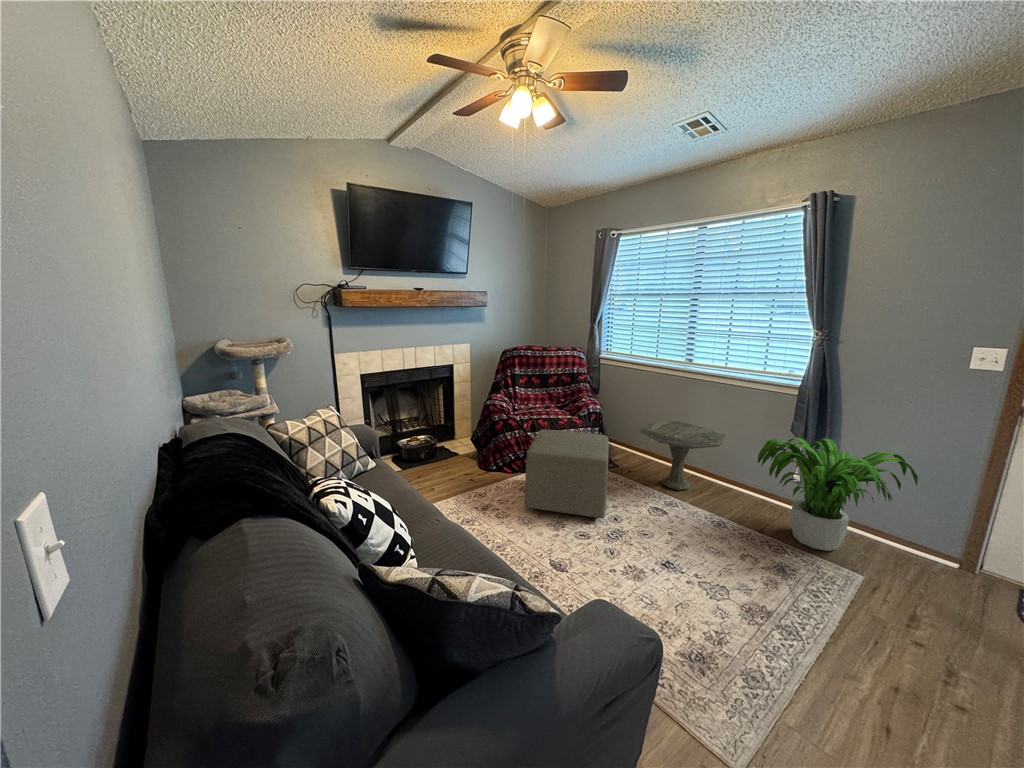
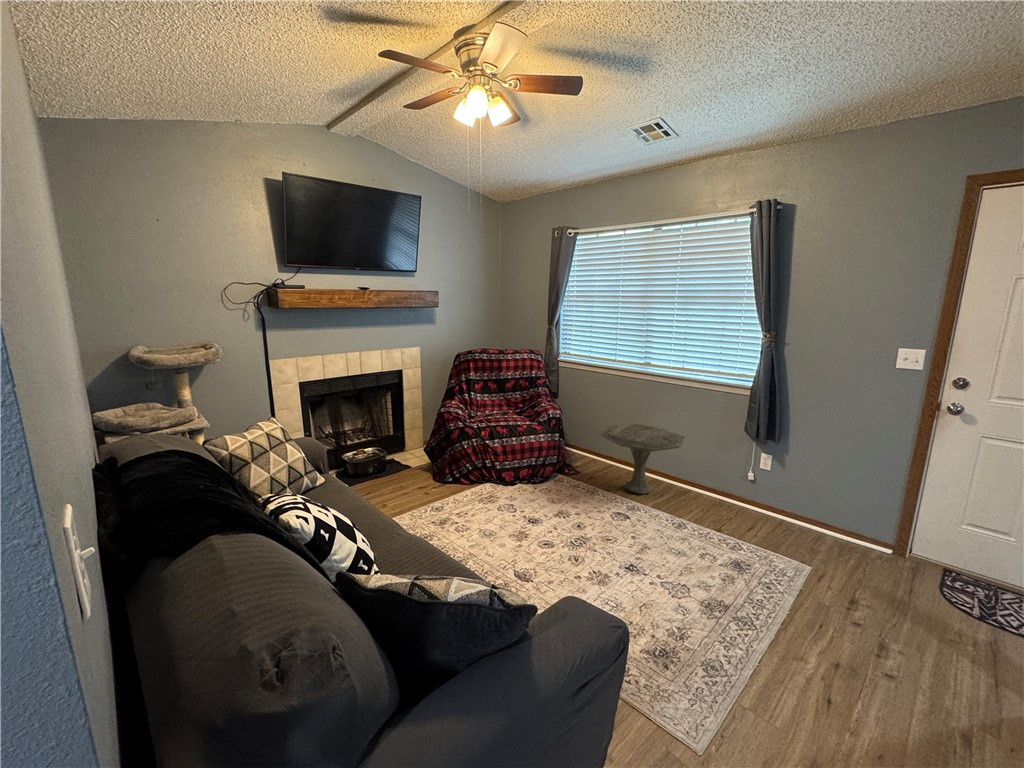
ottoman: present [525,429,609,519] -> none [486,437,570,528]
potted plant: present [757,438,918,551] -> none [714,437,856,545]

